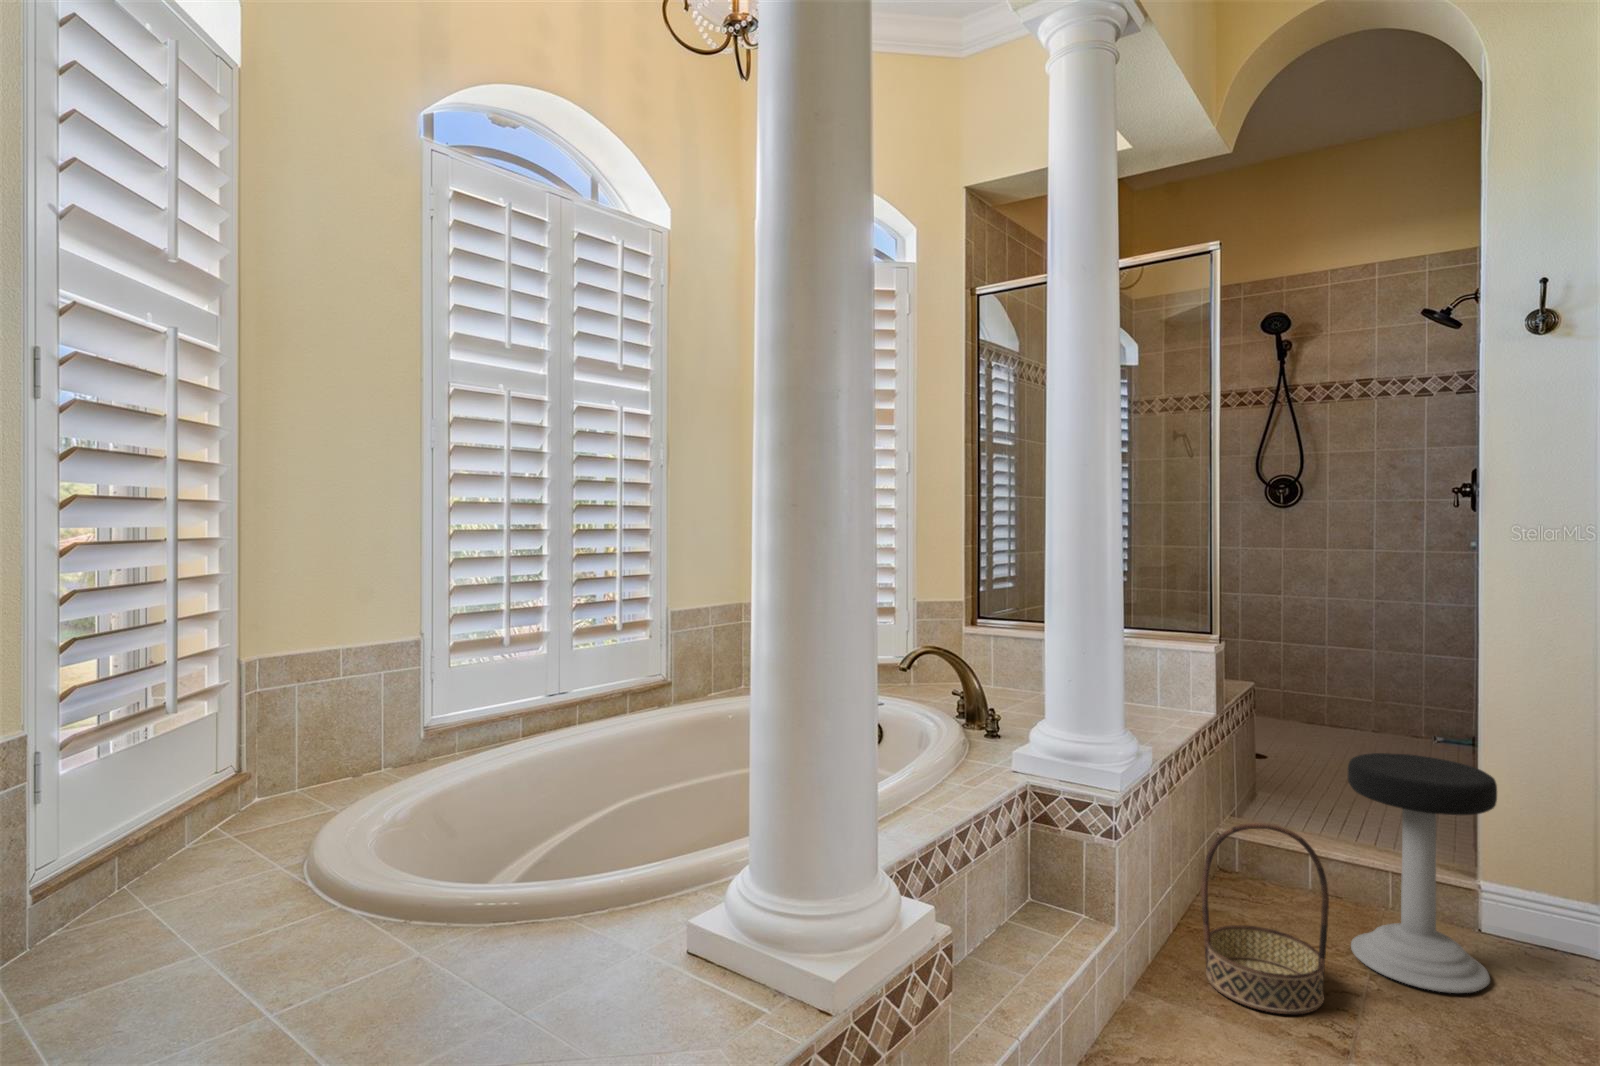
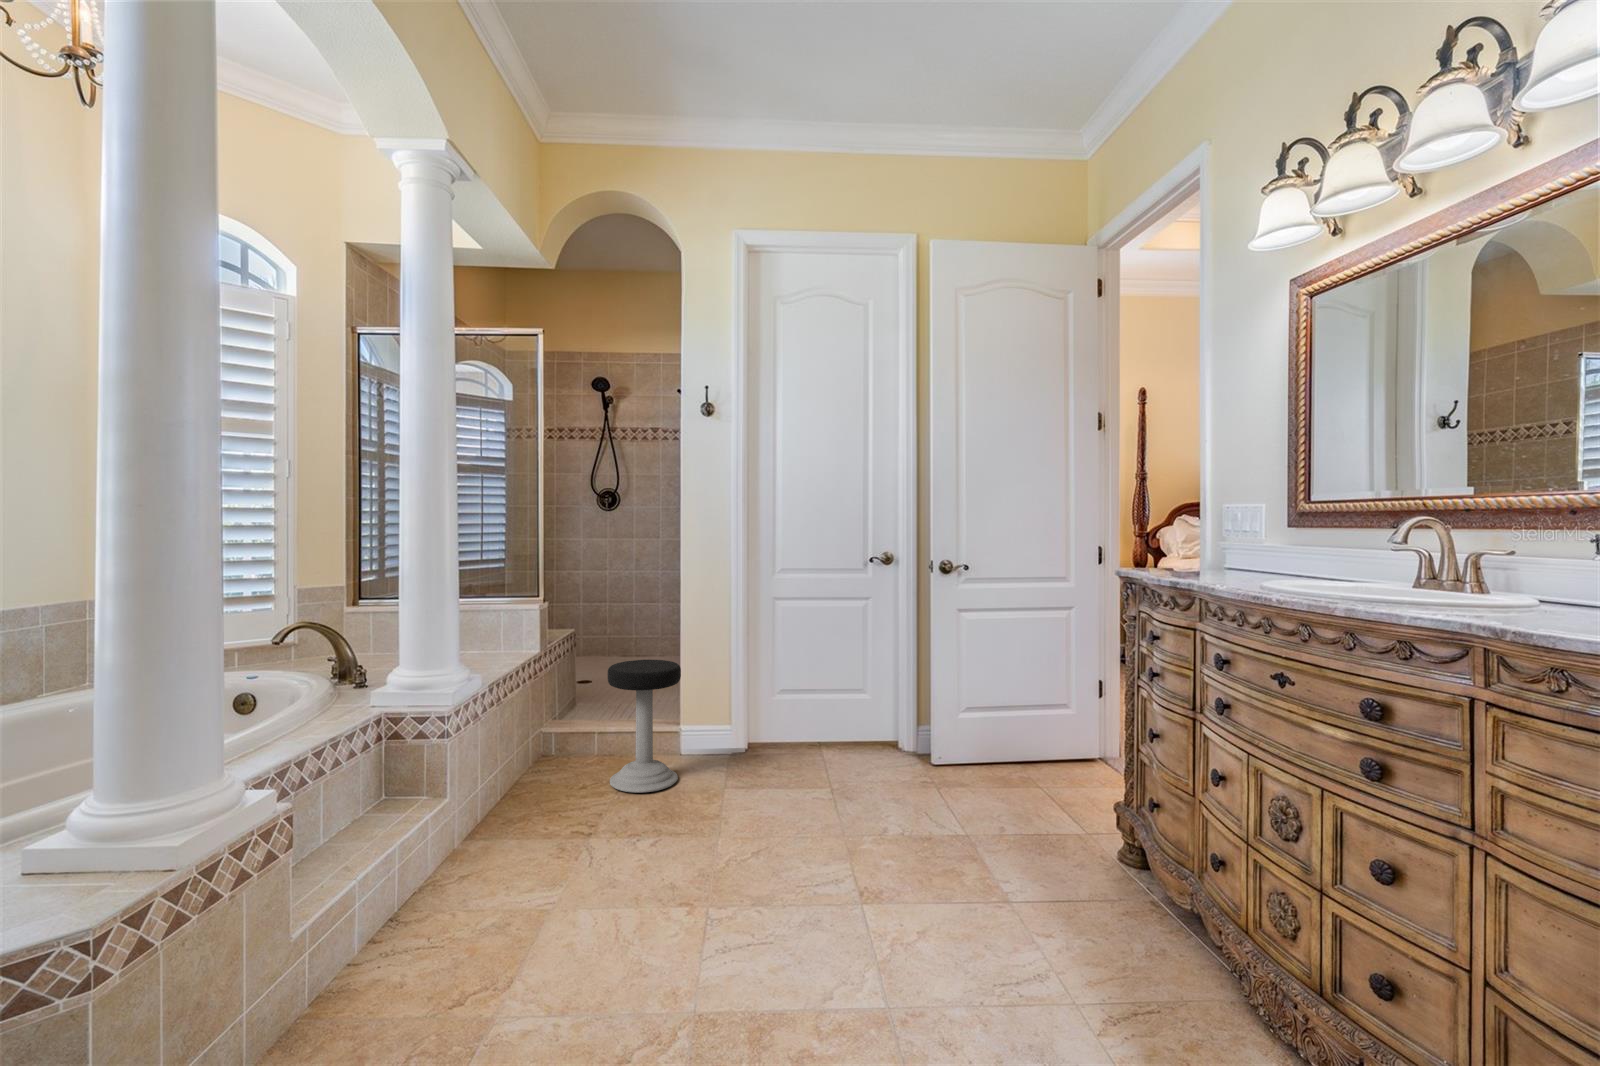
basket: present [1202,823,1329,1014] -> none [514,712,590,829]

